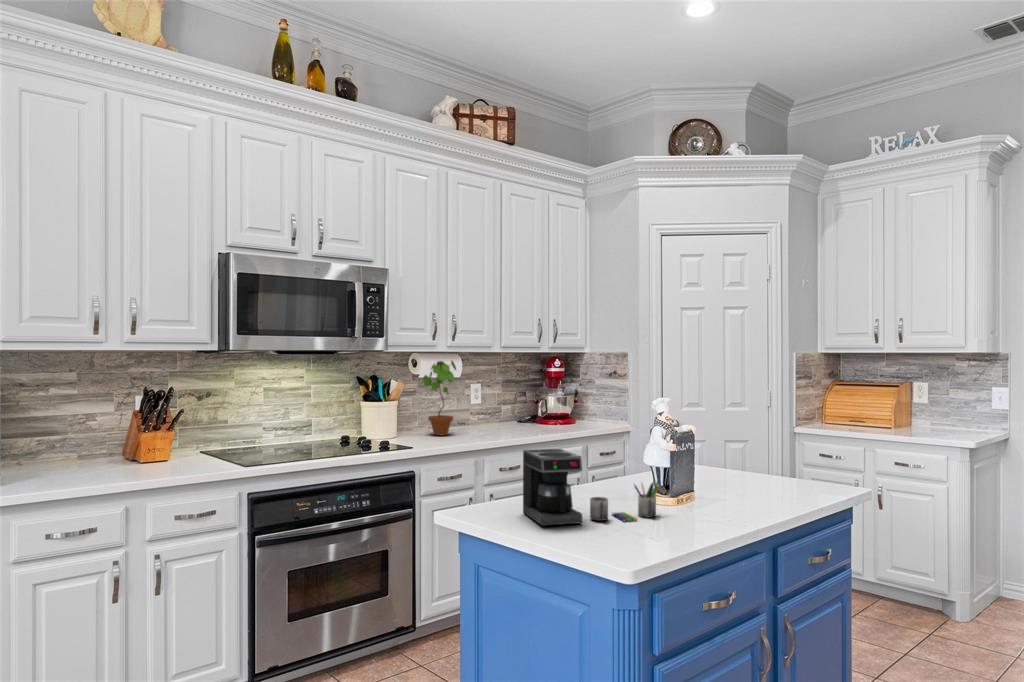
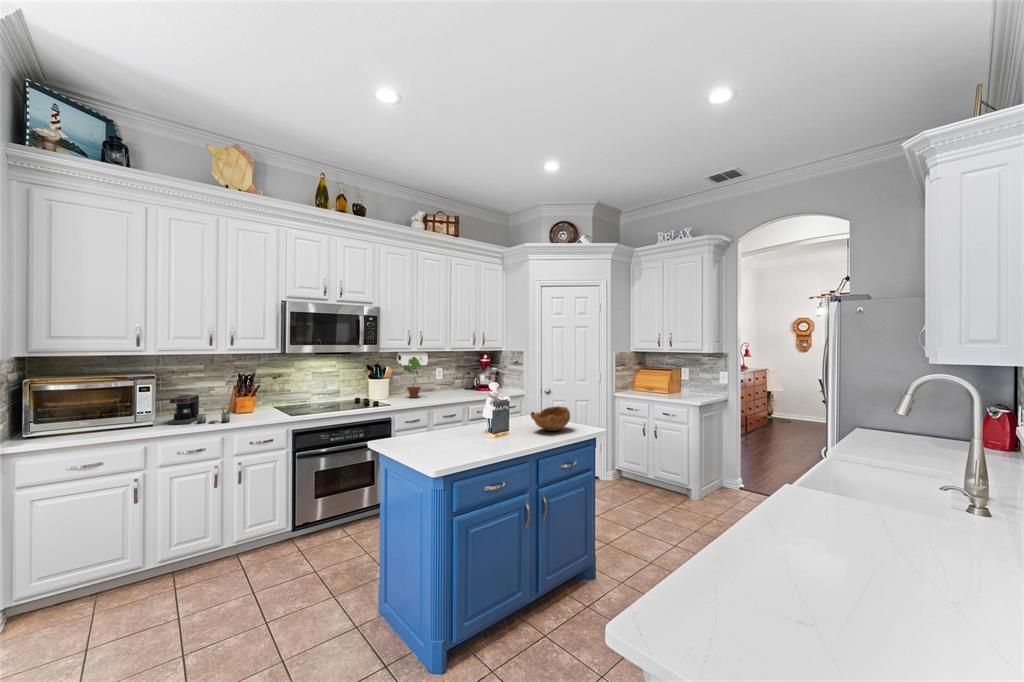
wooden bowl: none [732,445,808,492] -> present [531,406,570,431]
coffee maker: present [523,449,660,526] -> present [169,395,231,425]

